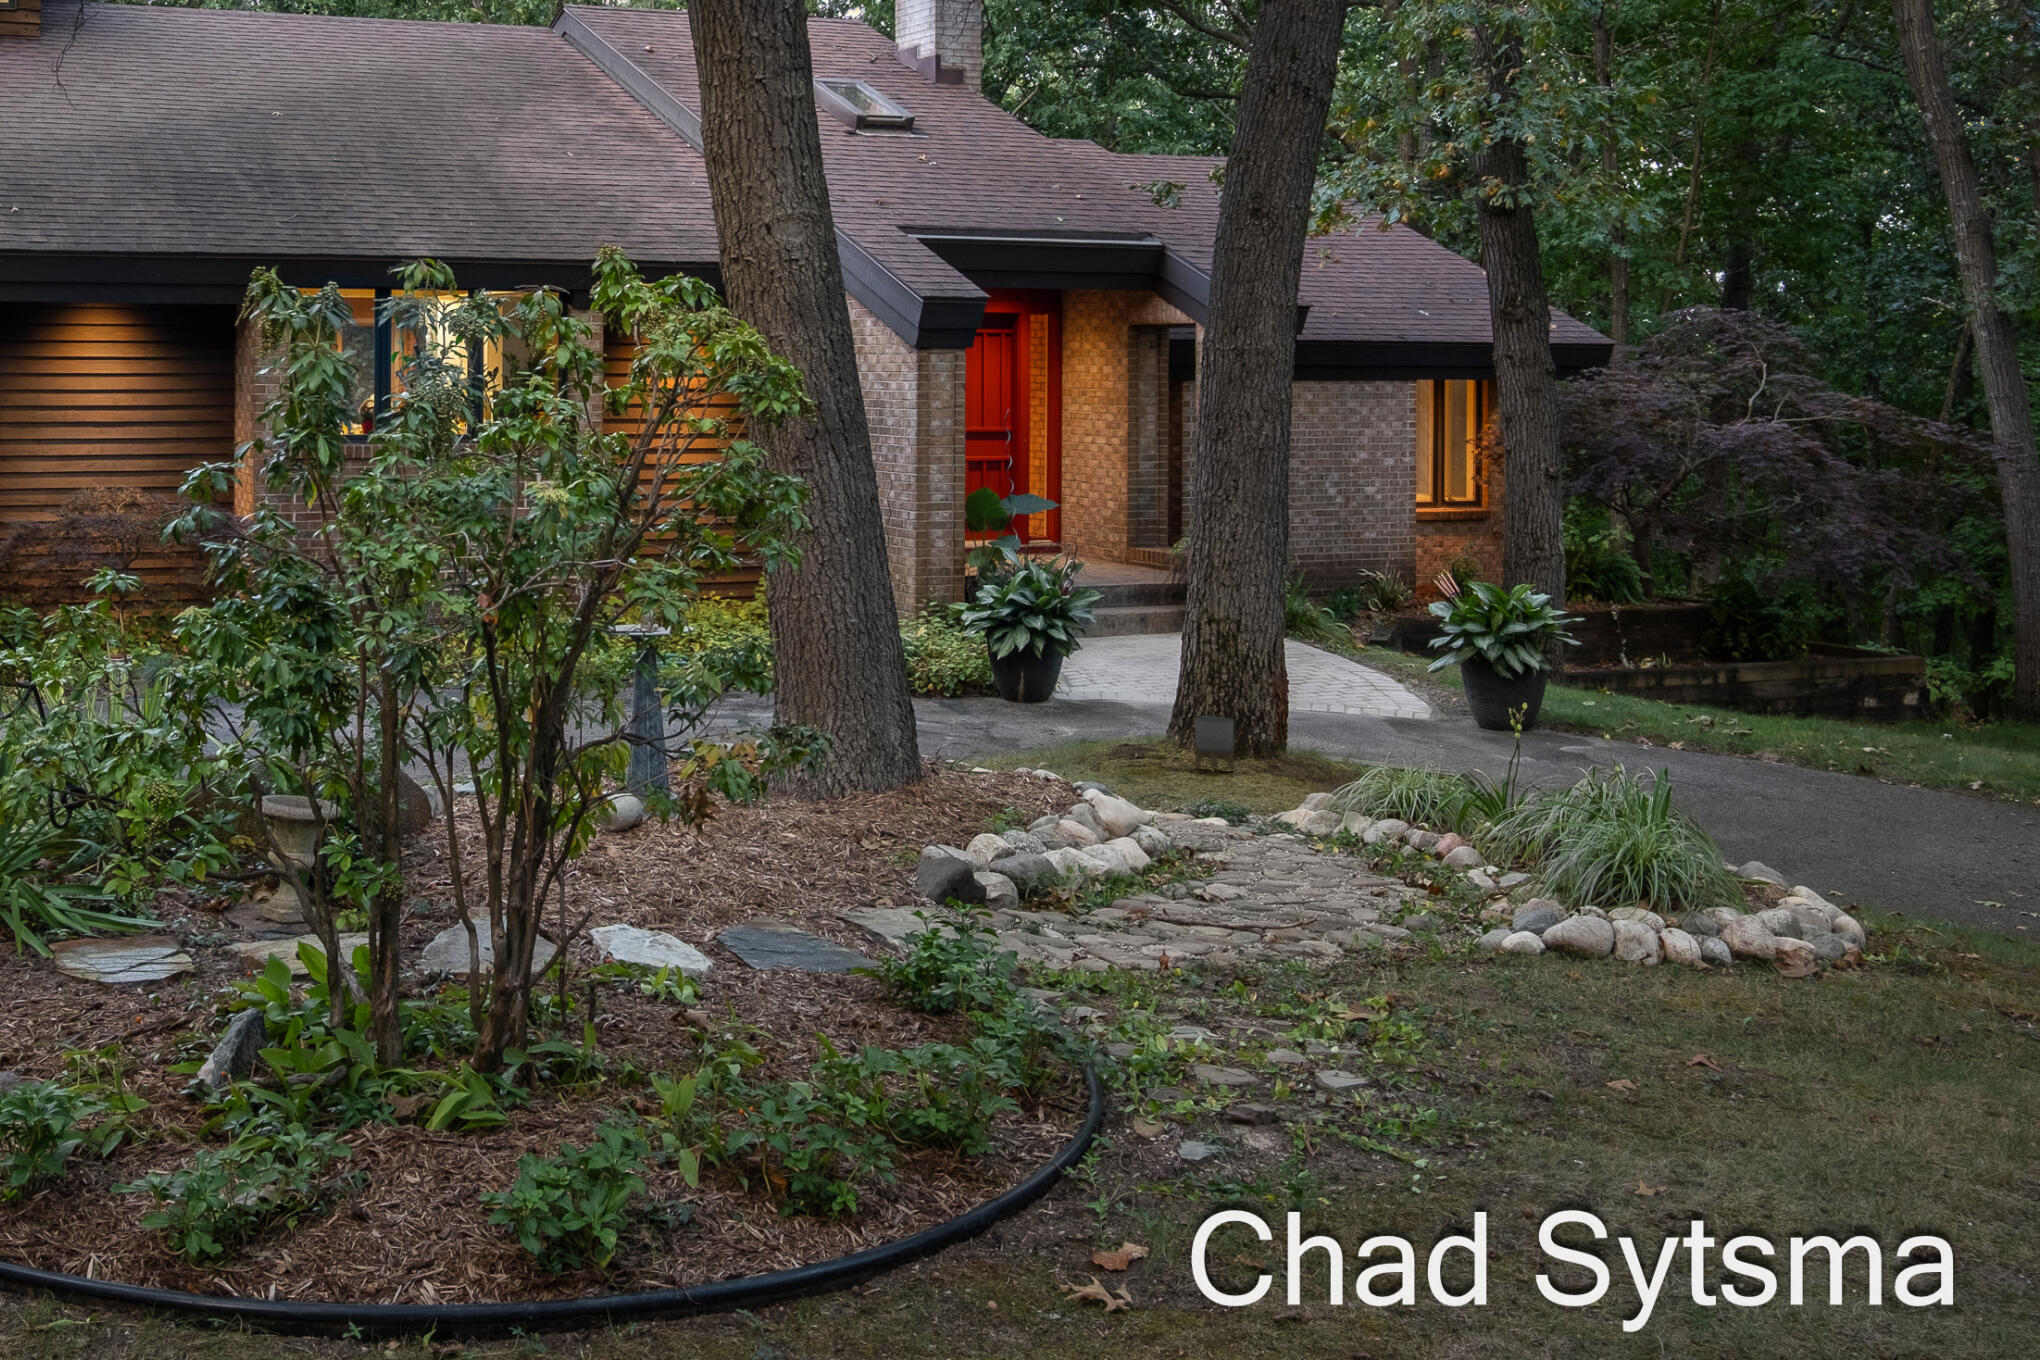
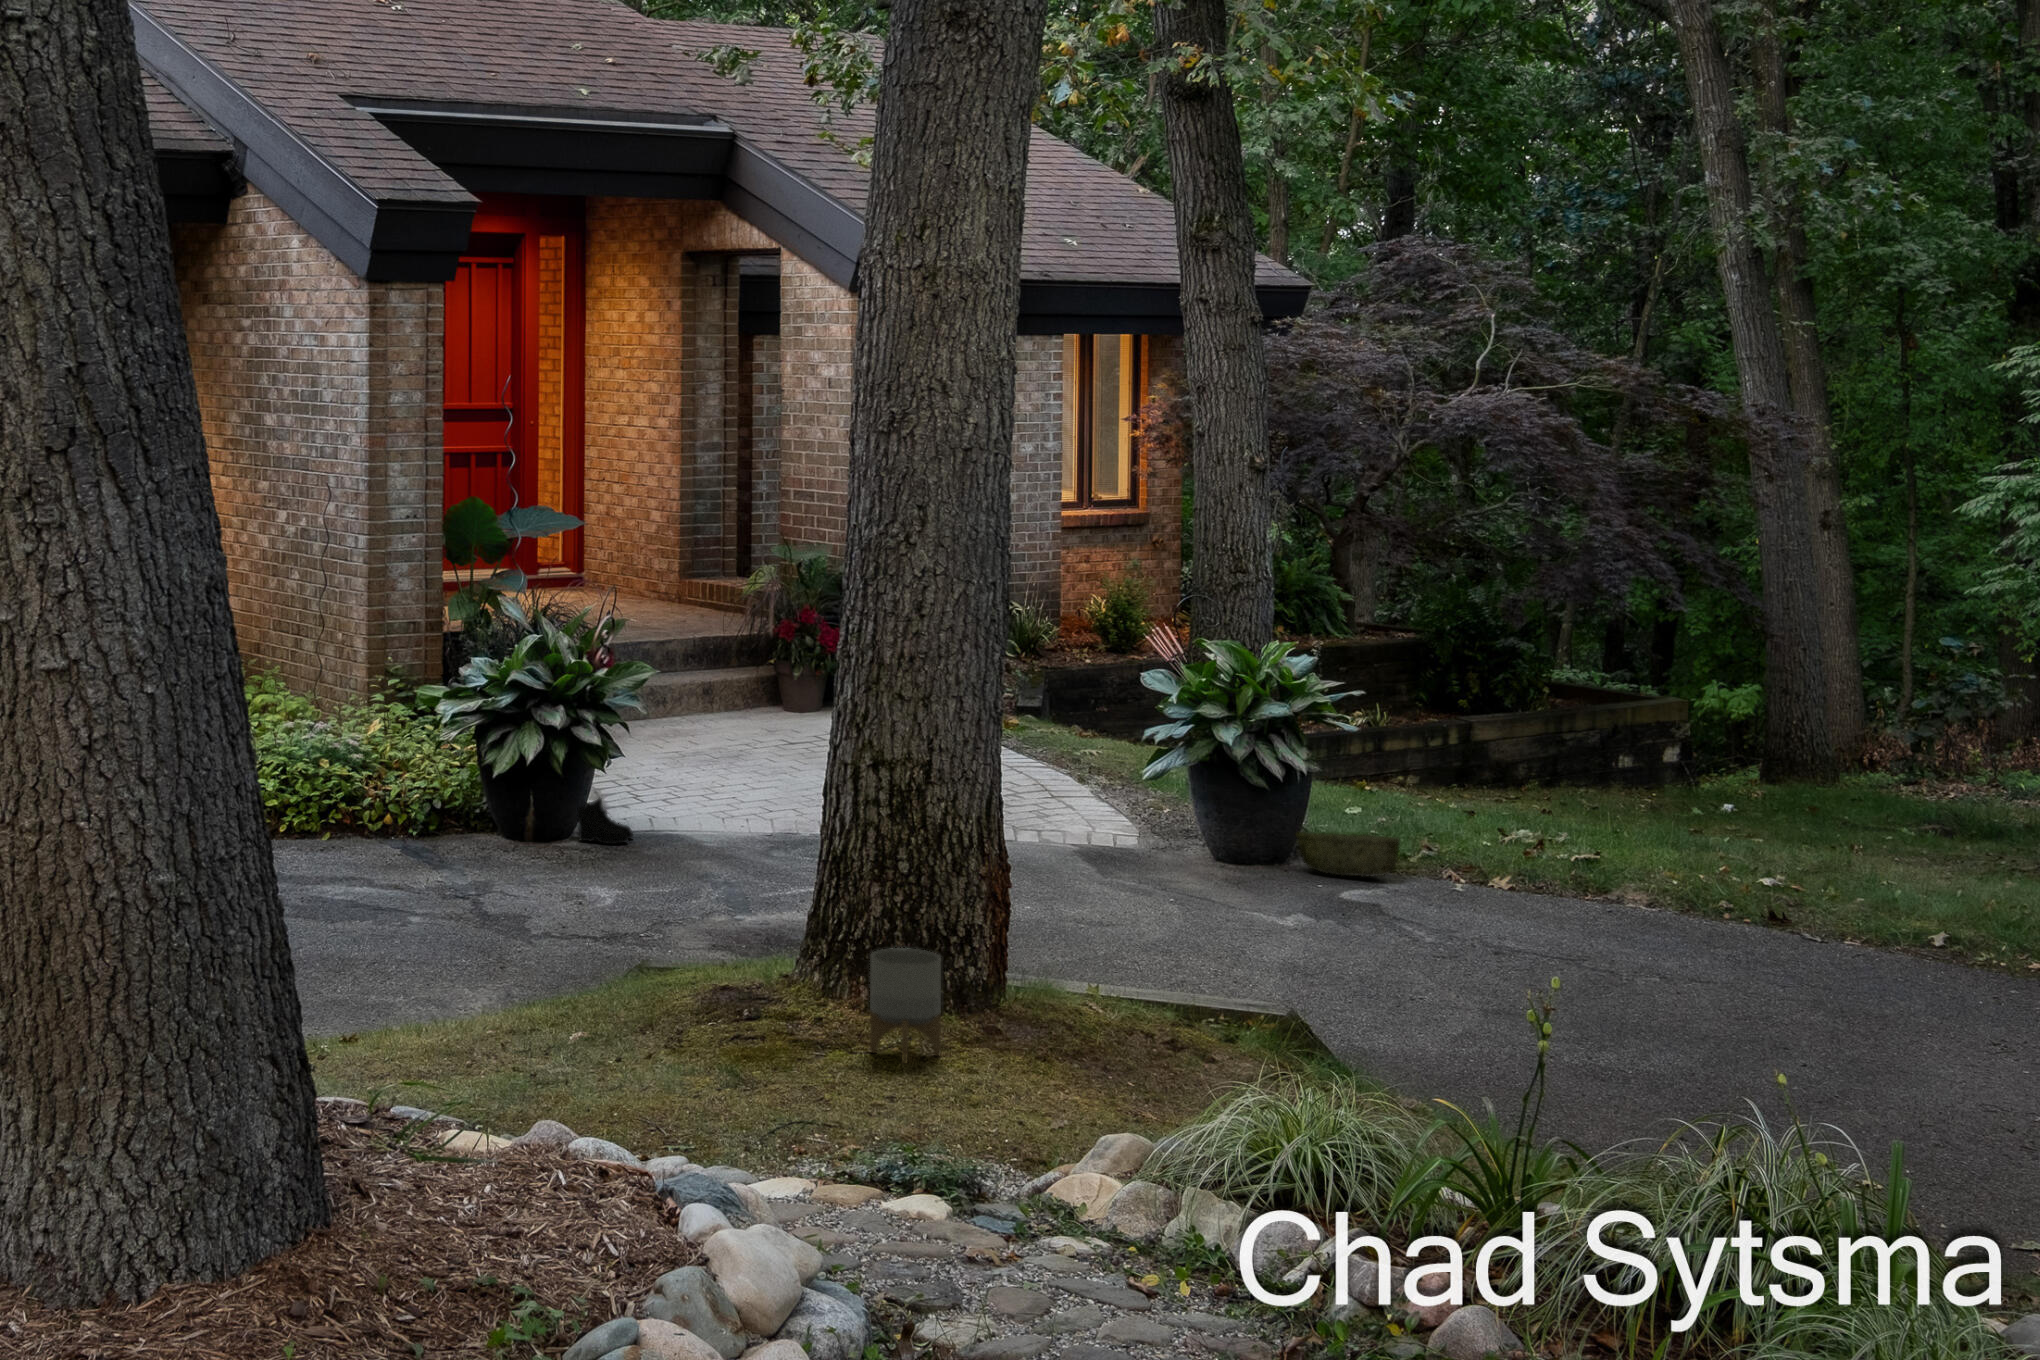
boots: none [1050,673,1088,701] -> present [577,798,633,844]
woven basket: none [1533,709,1609,741] -> present [1296,832,1400,877]

